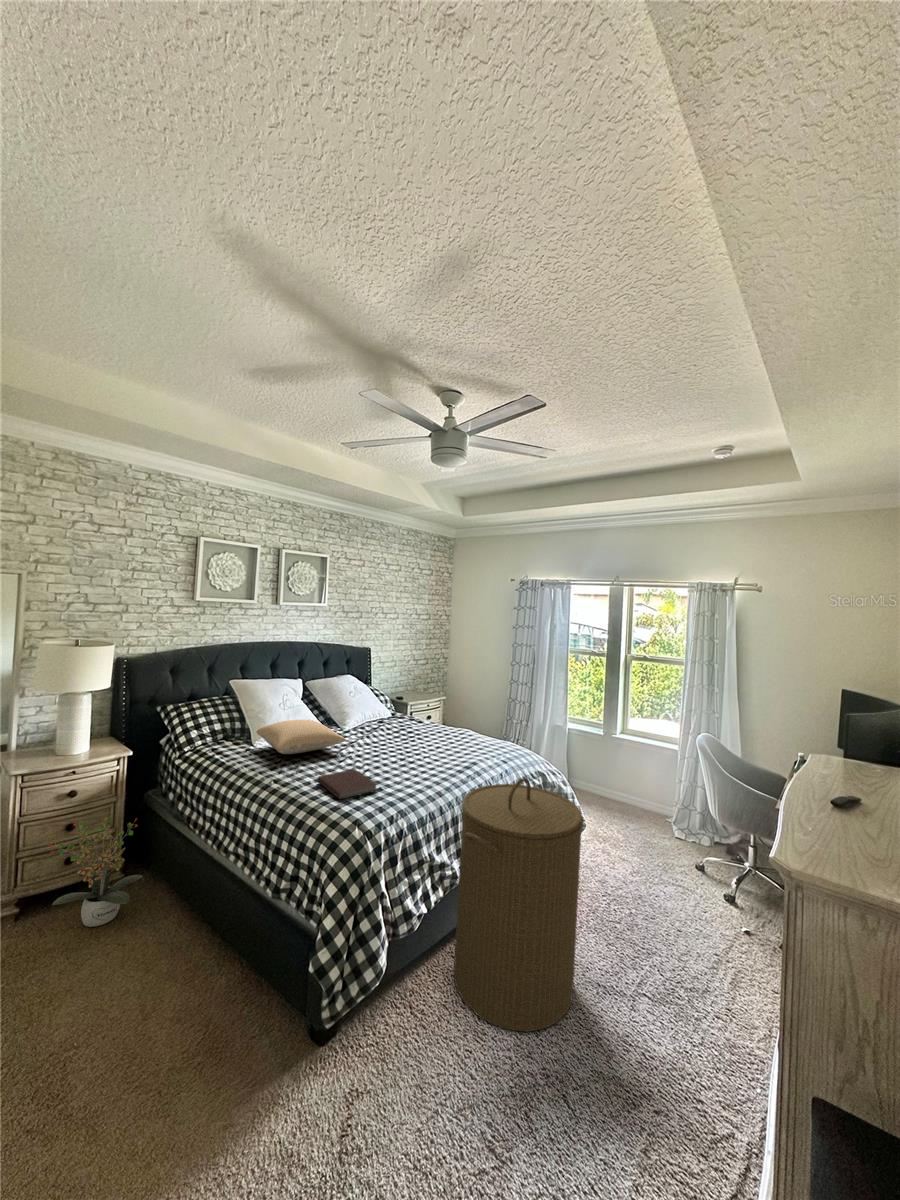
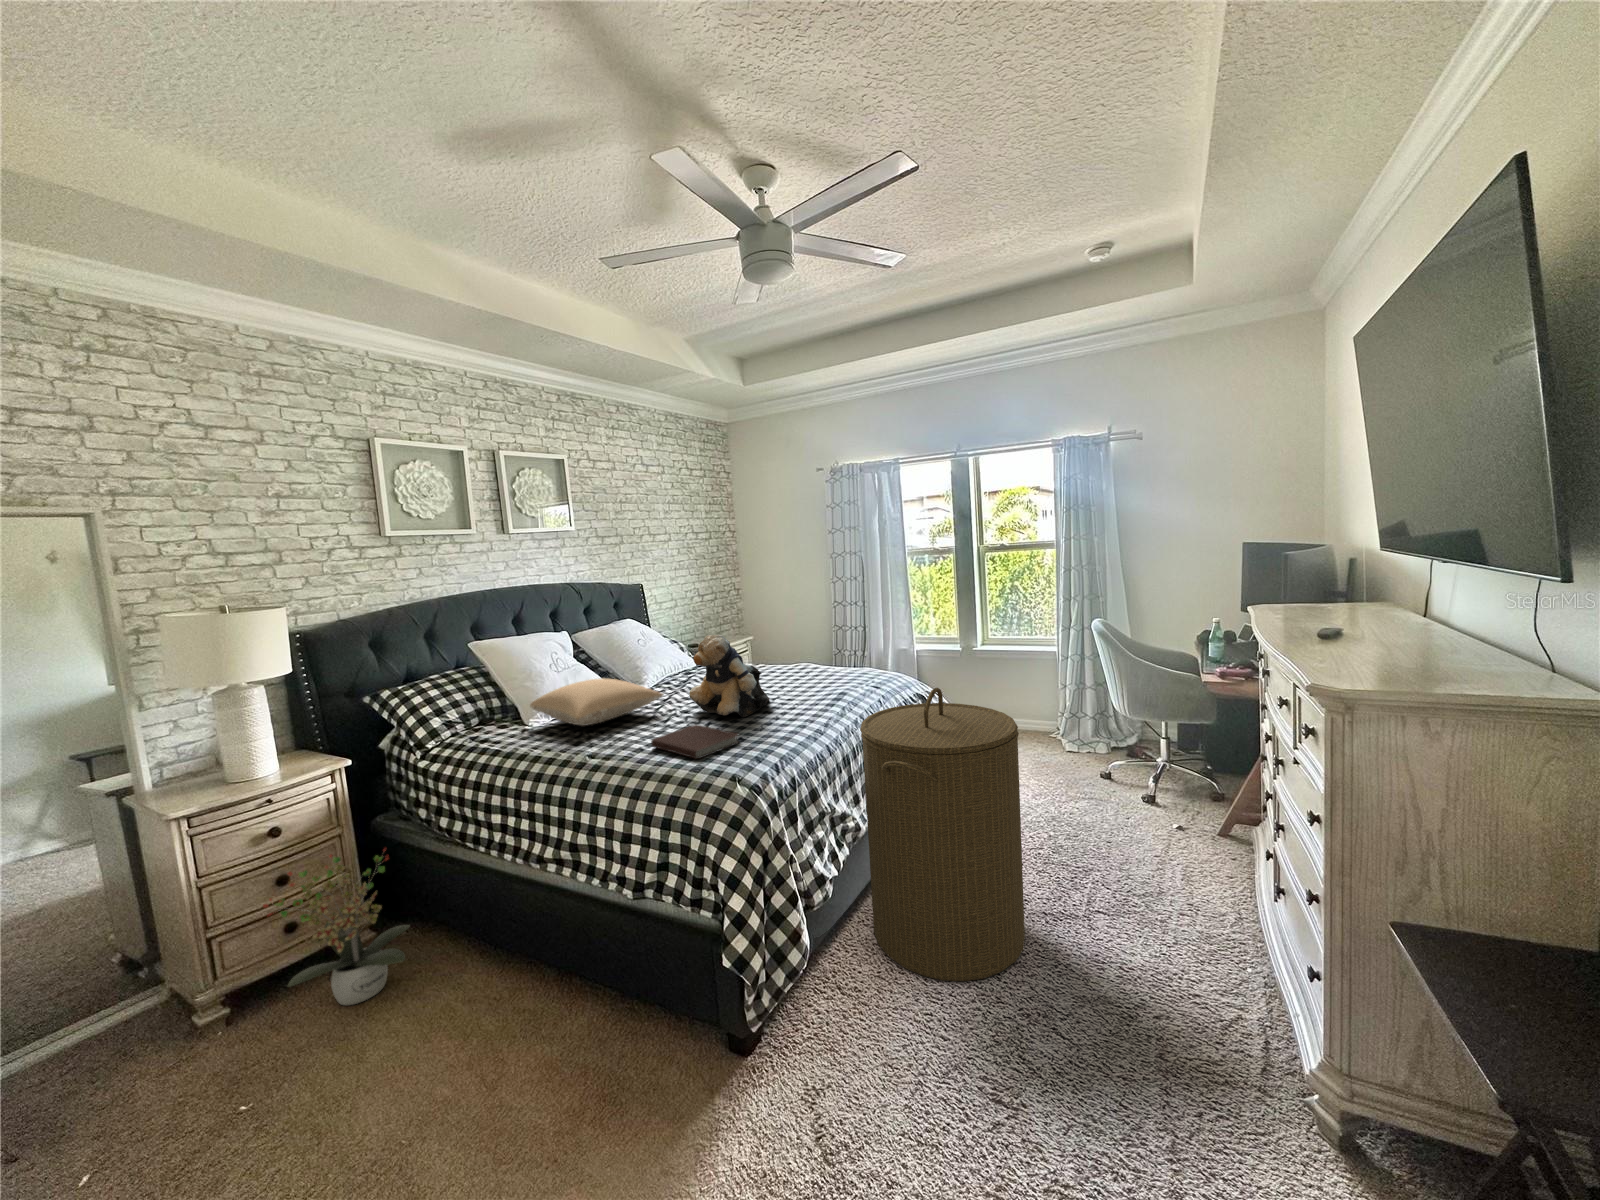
teddy bear: none [362,702,421,769] -> present [689,634,770,717]

